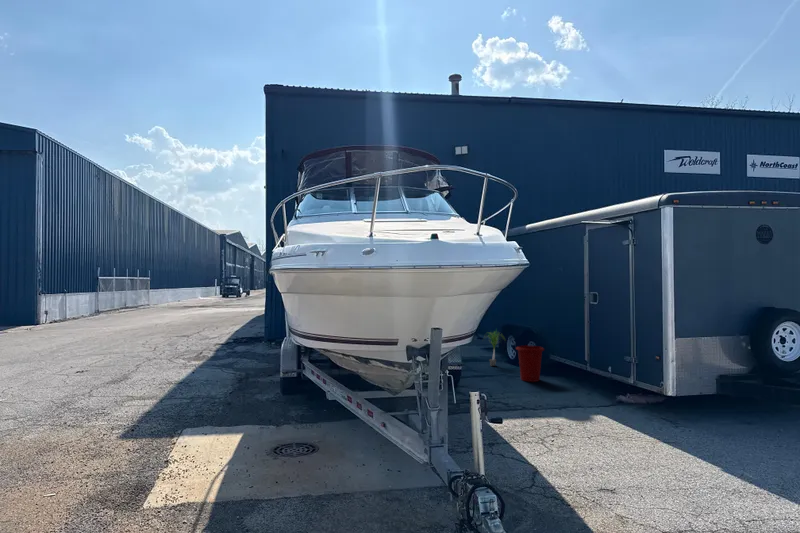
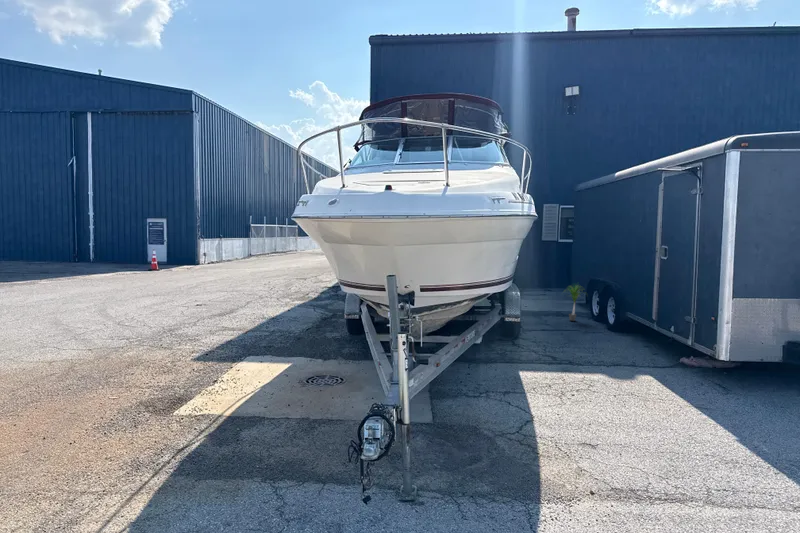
waste bin: present [516,345,544,382] -> none [586,301,618,339]

